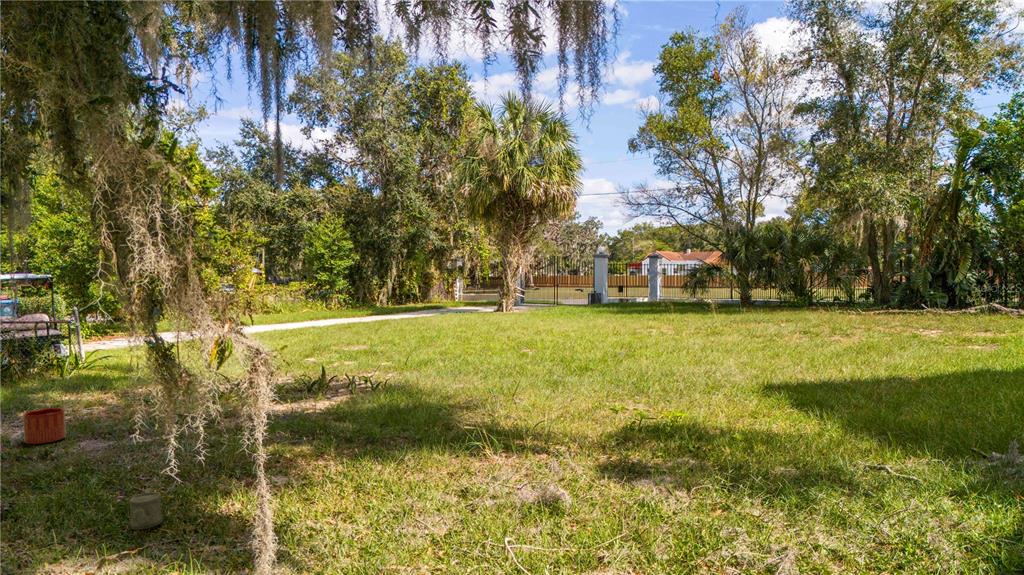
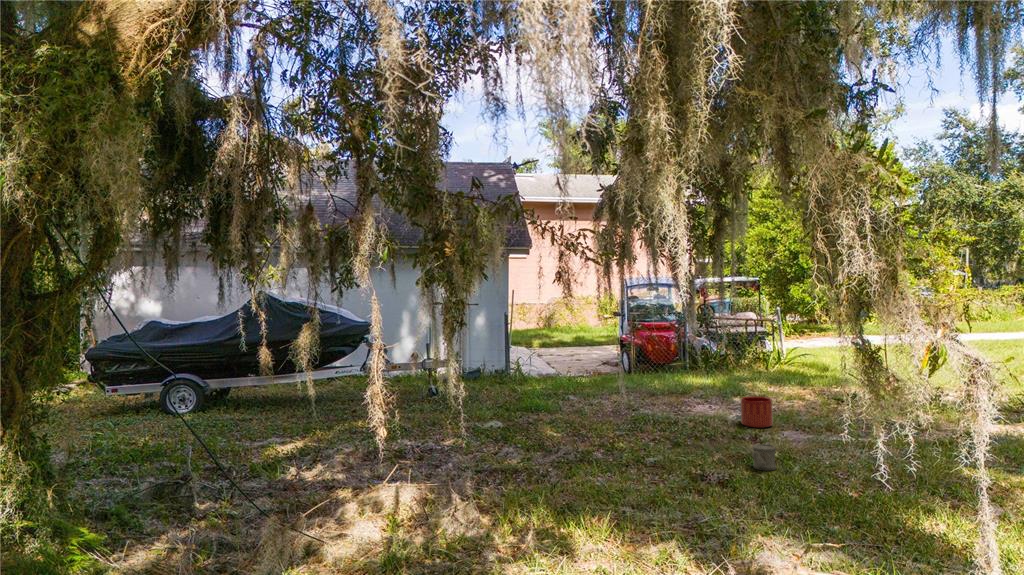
watering can: present [129,488,163,530] -> present [752,442,776,471]

